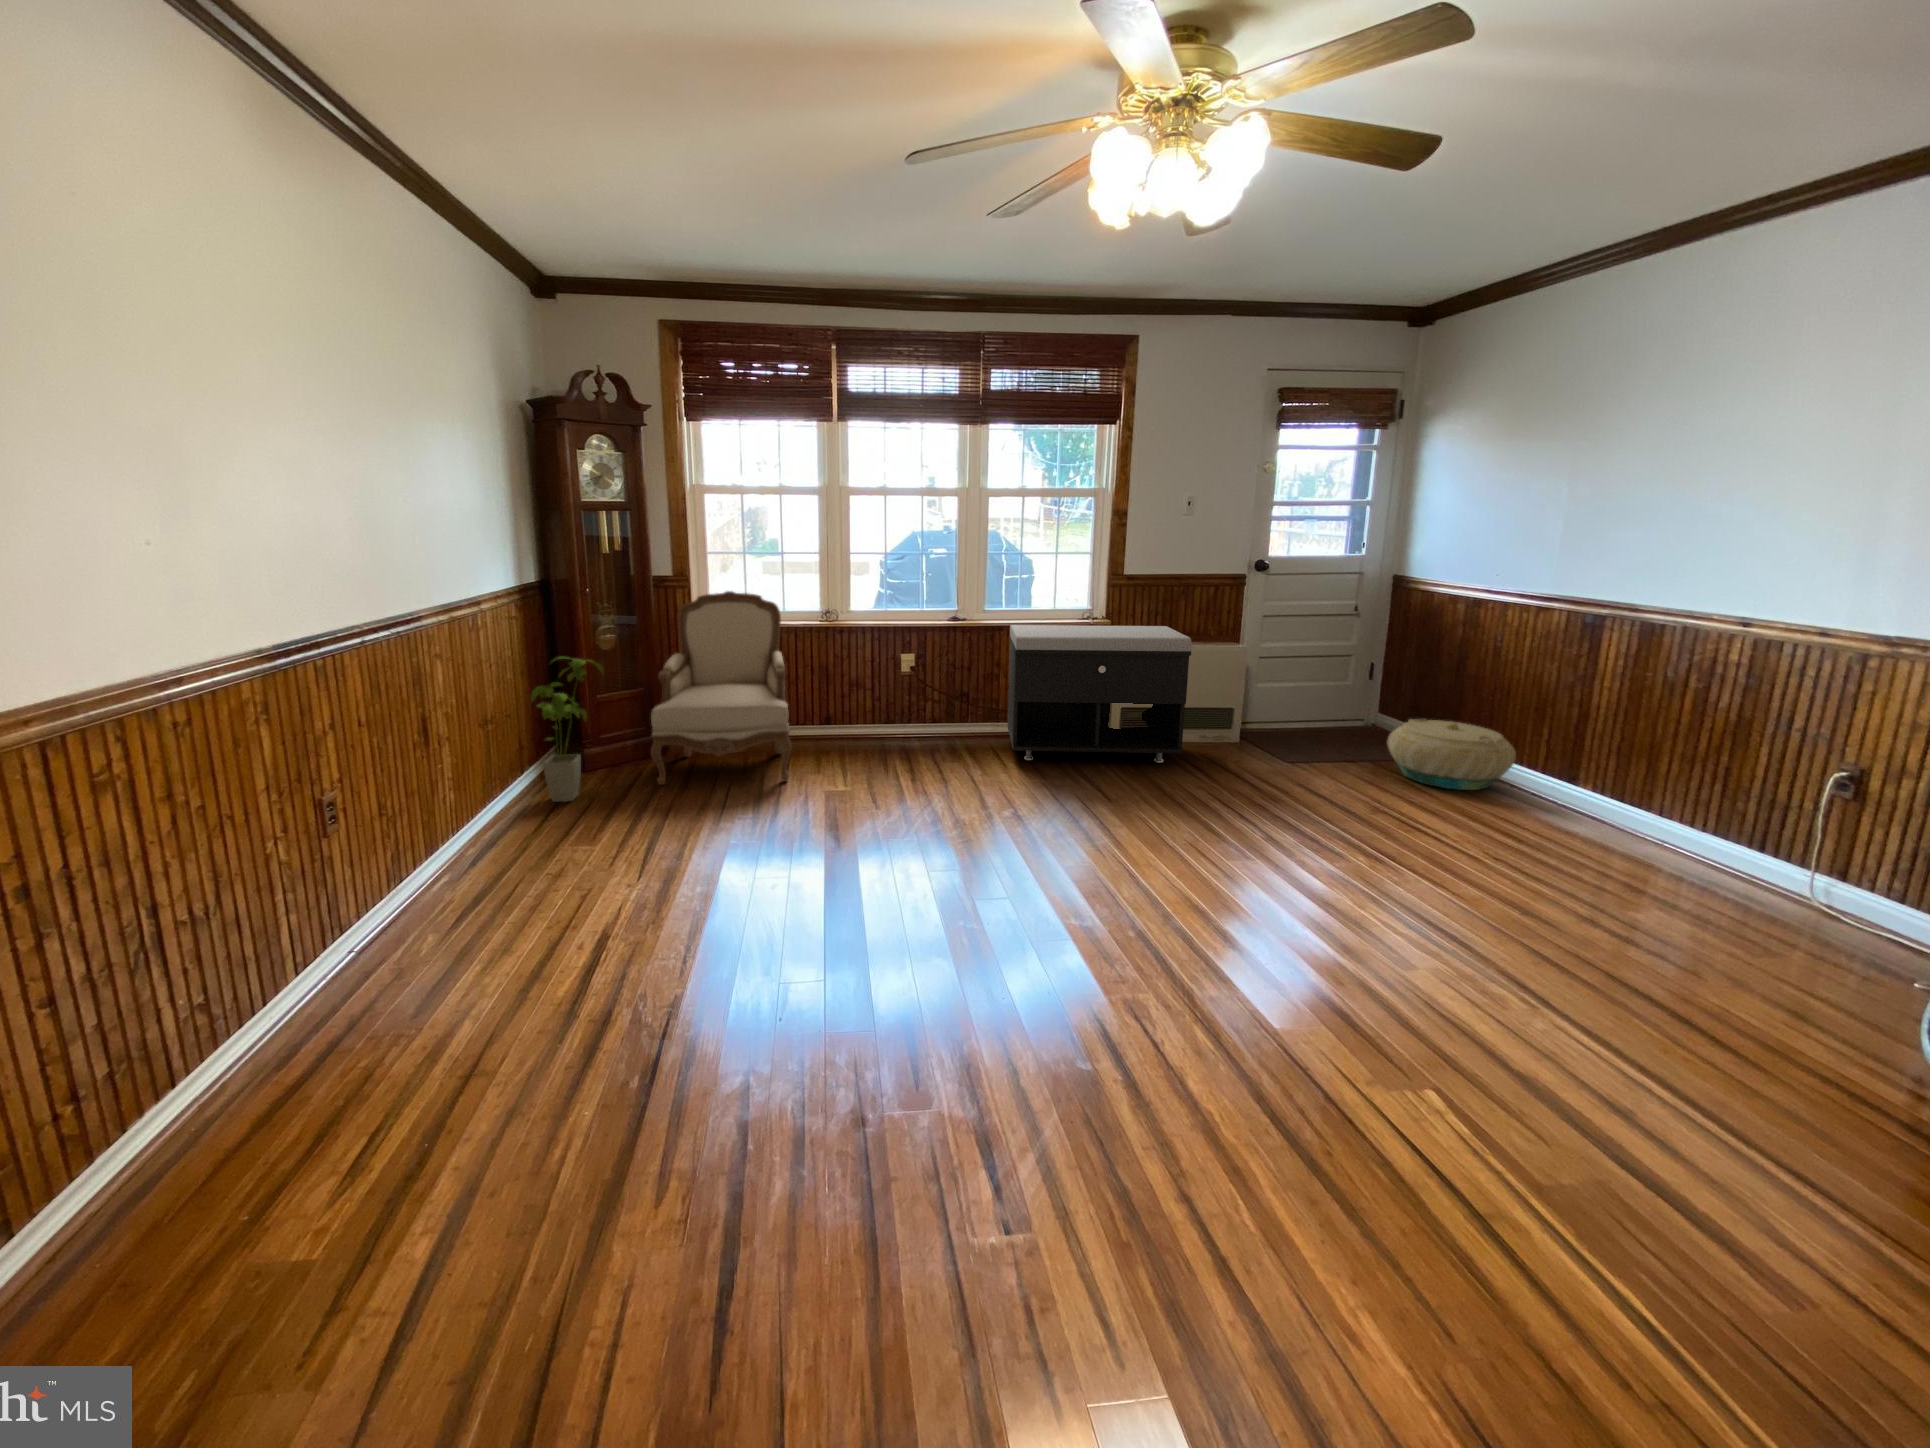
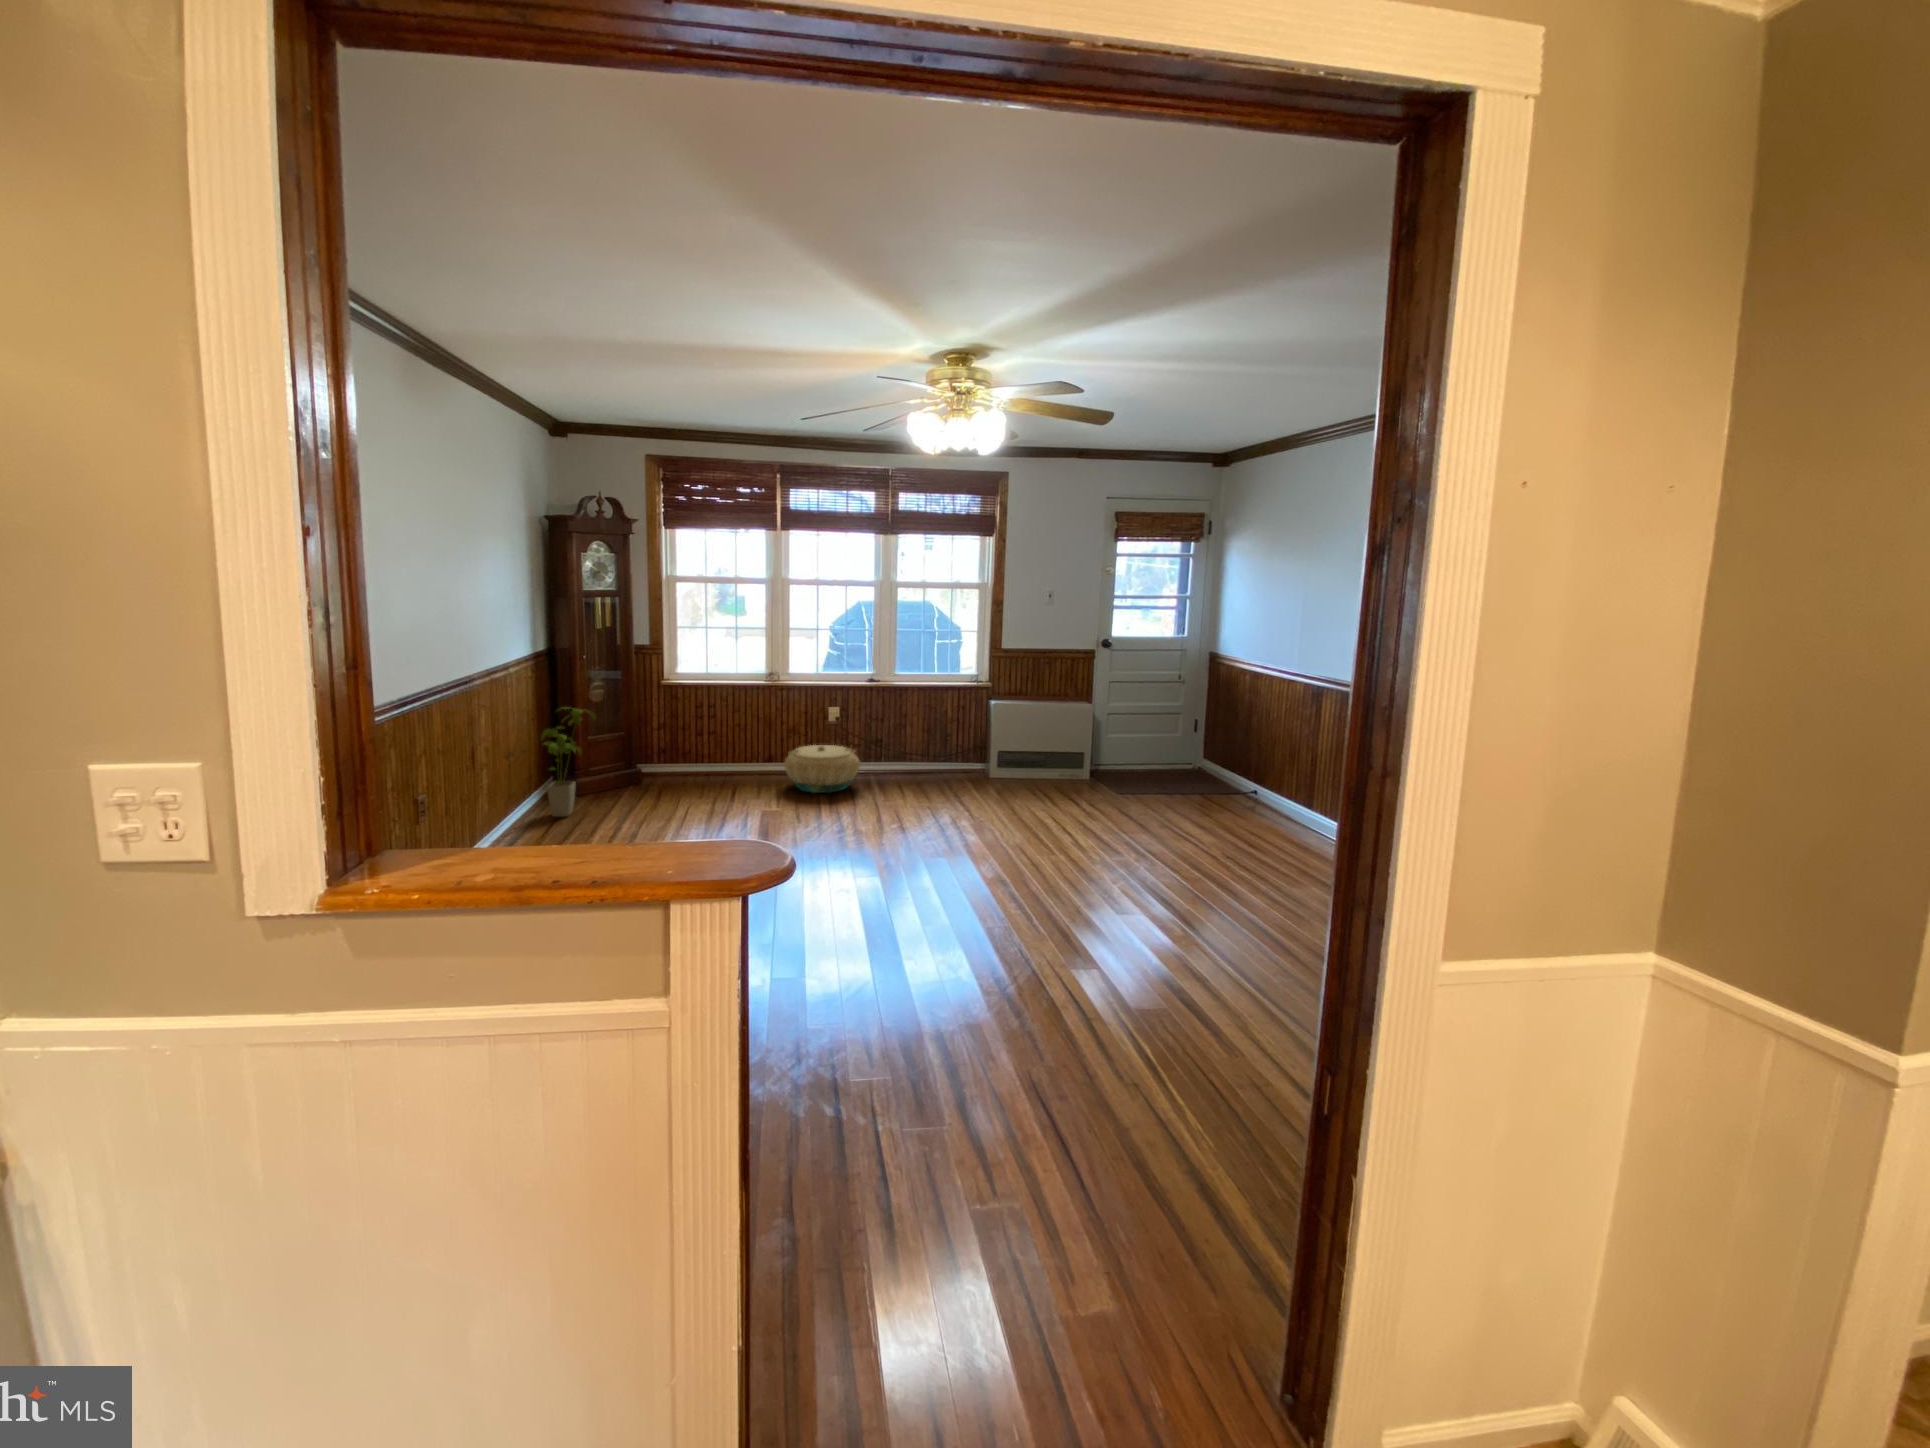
armchair: present [651,591,791,785] -> none [629,658,737,806]
storage bench: present [1007,625,1192,763] -> none [910,686,1042,794]
basket: present [1388,719,1516,790] -> present [784,745,860,793]

